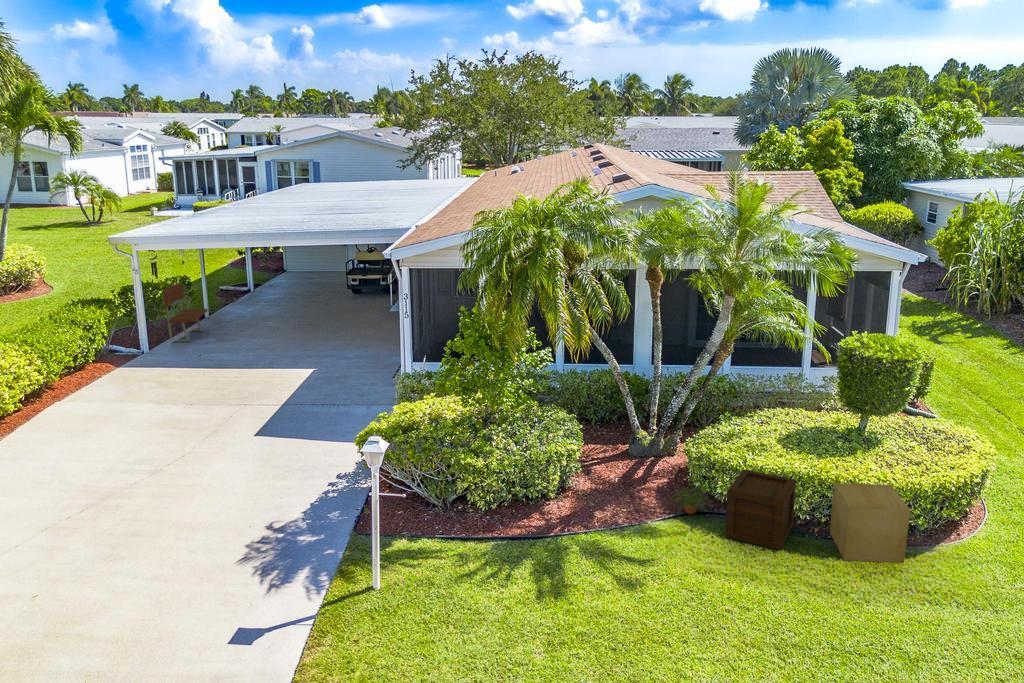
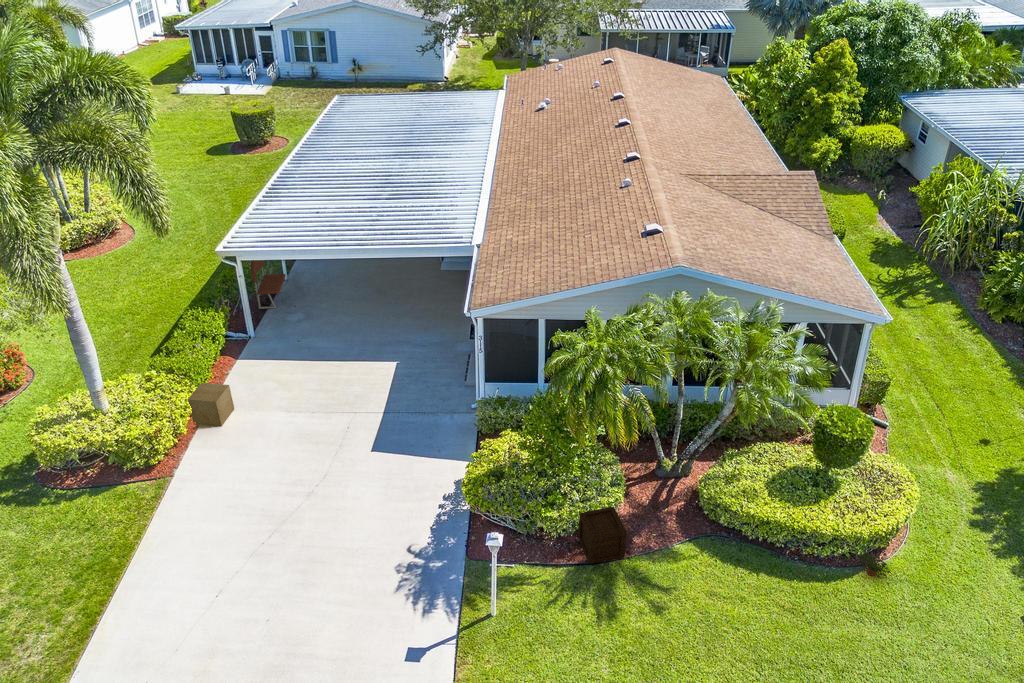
wooden crate: present [725,469,796,550] -> present [578,507,627,564]
potted plant: present [671,483,713,514] -> present [859,552,890,578]
cardboard box: present [830,483,910,563] -> present [187,383,234,426]

